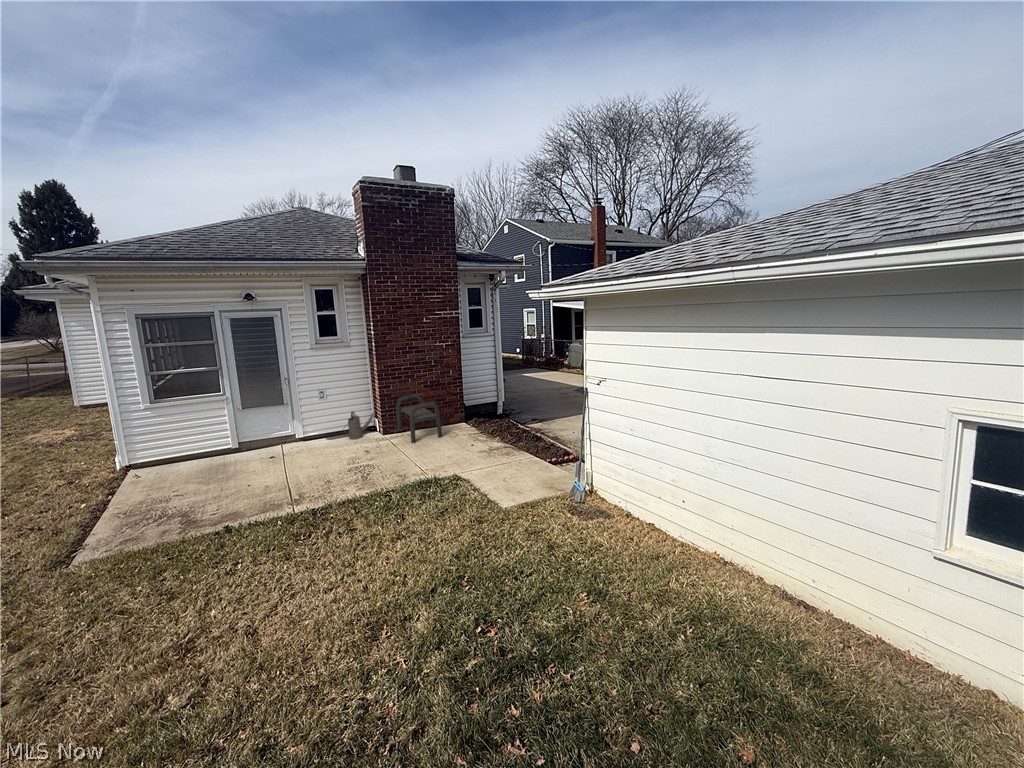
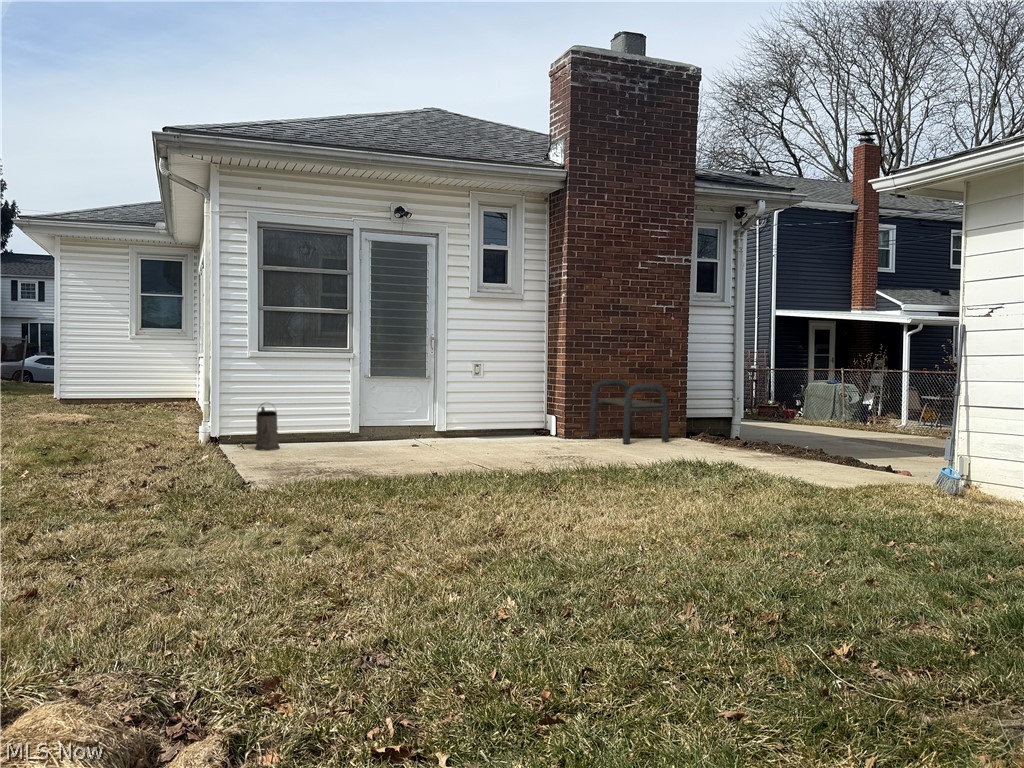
watering can: present [348,411,375,439] -> present [255,407,280,450]

